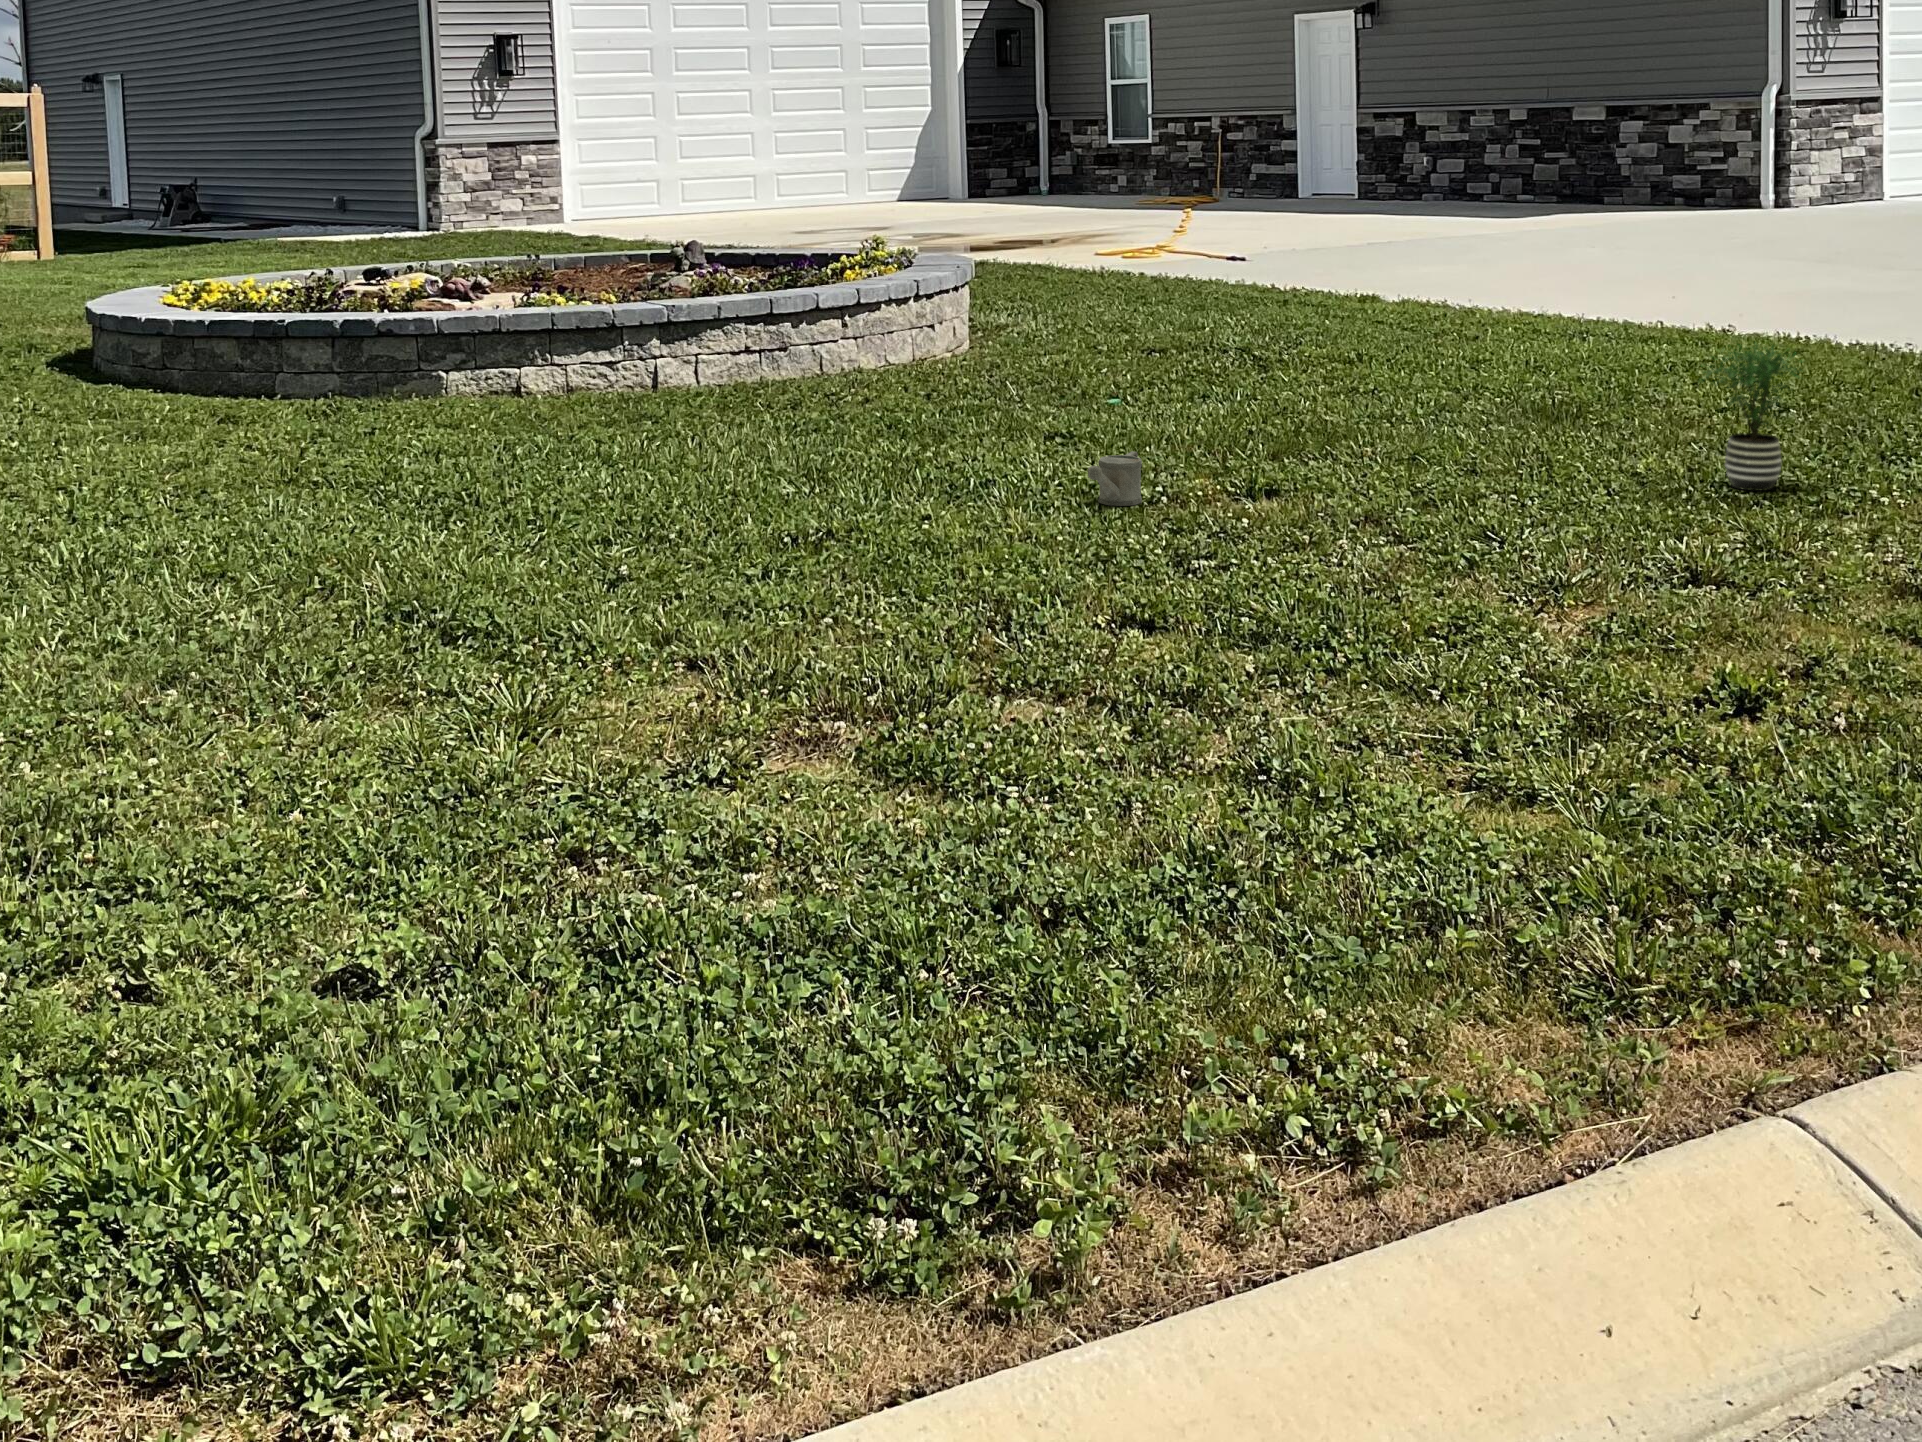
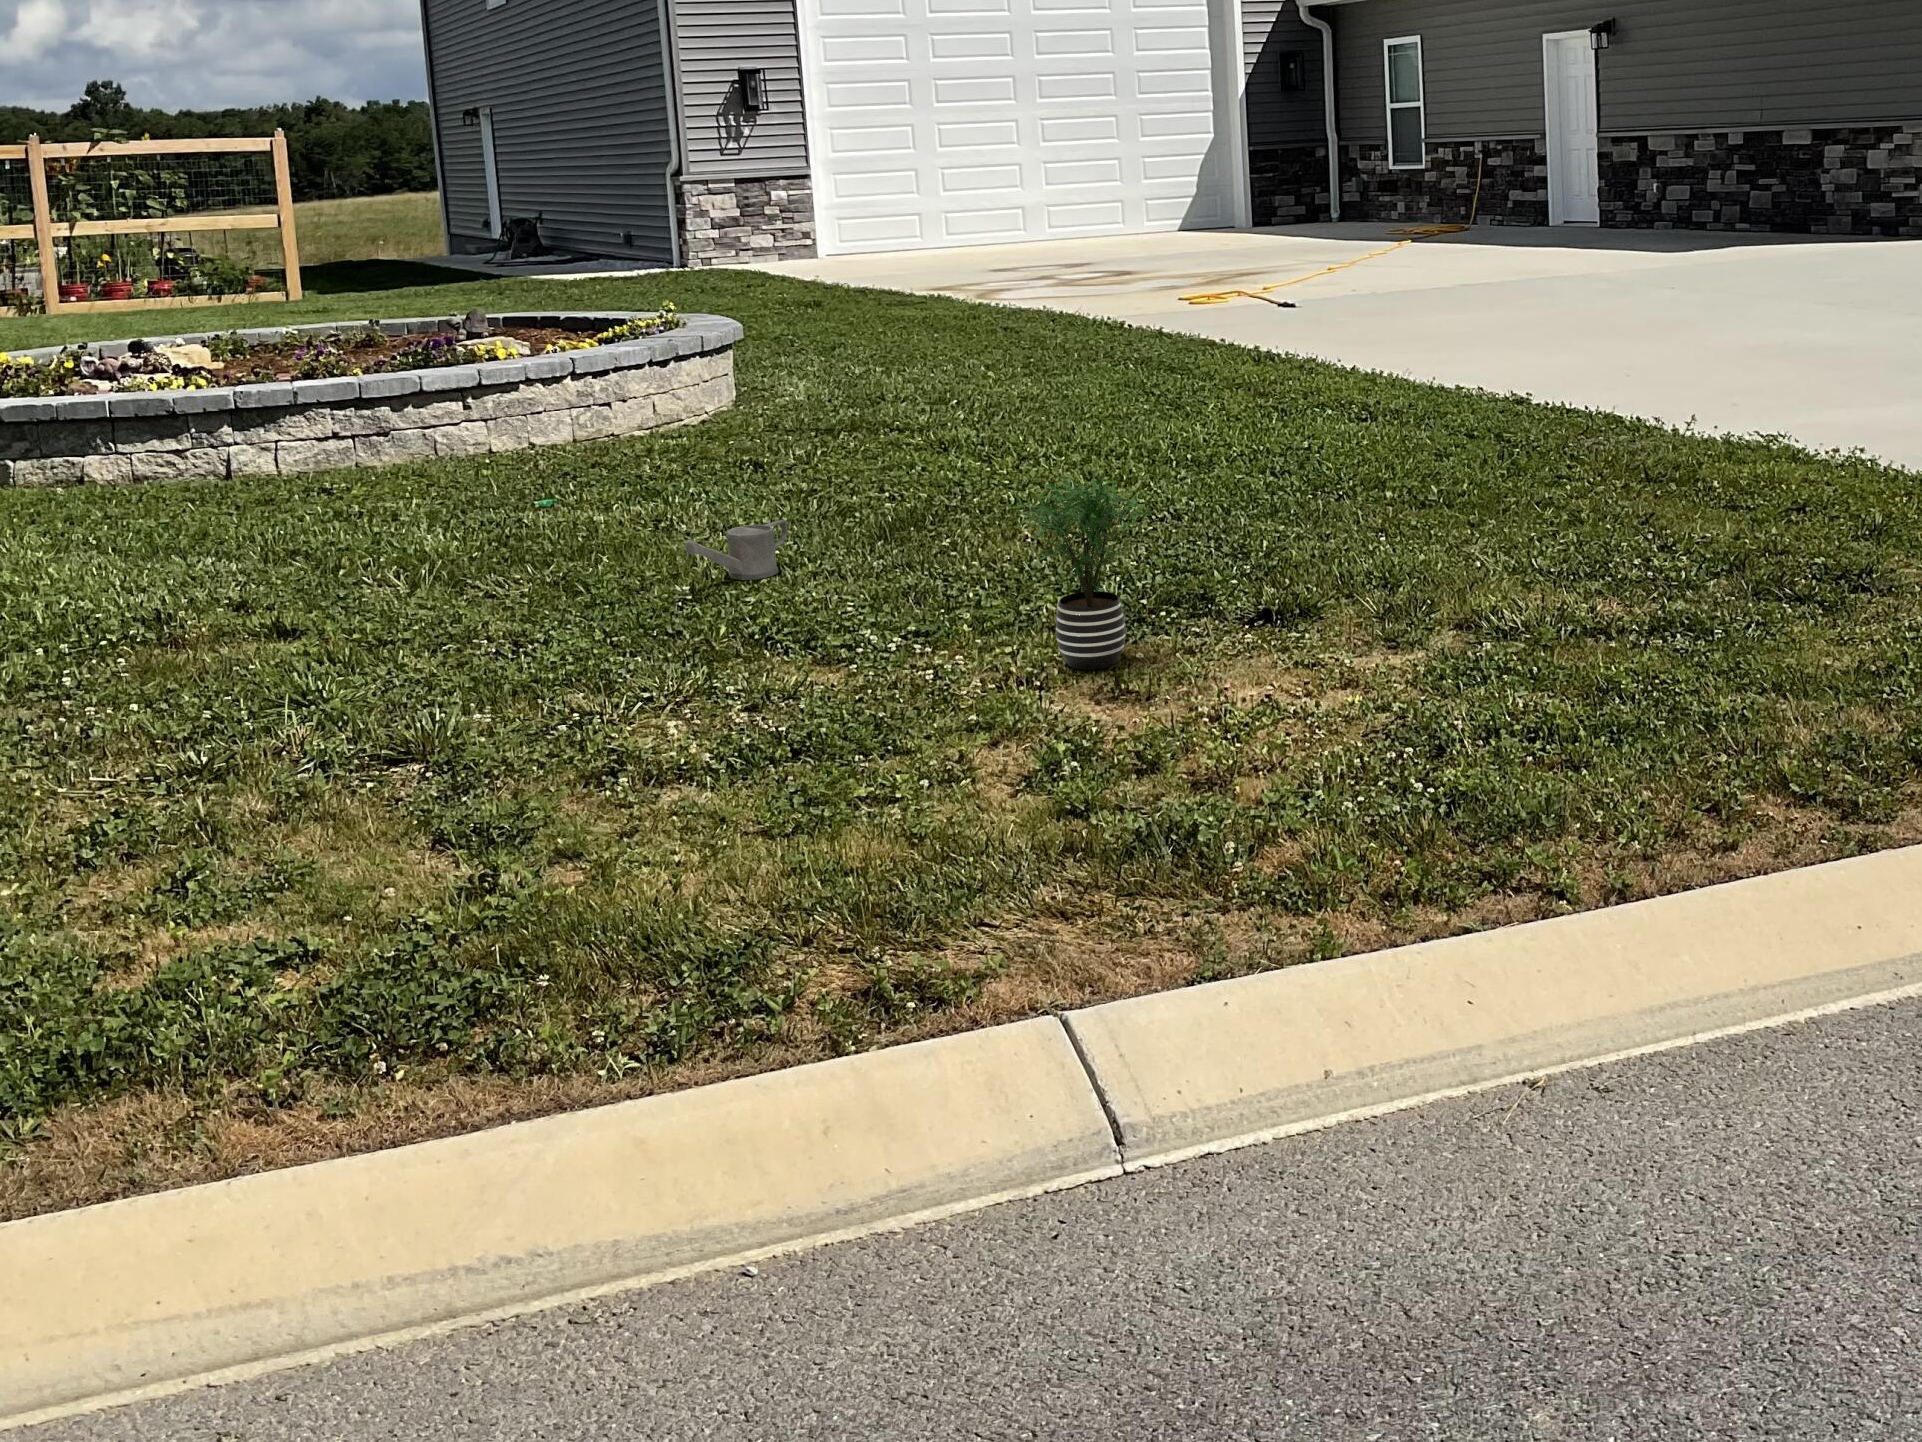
watering can: present [1088,451,1142,506] -> present [685,520,788,580]

